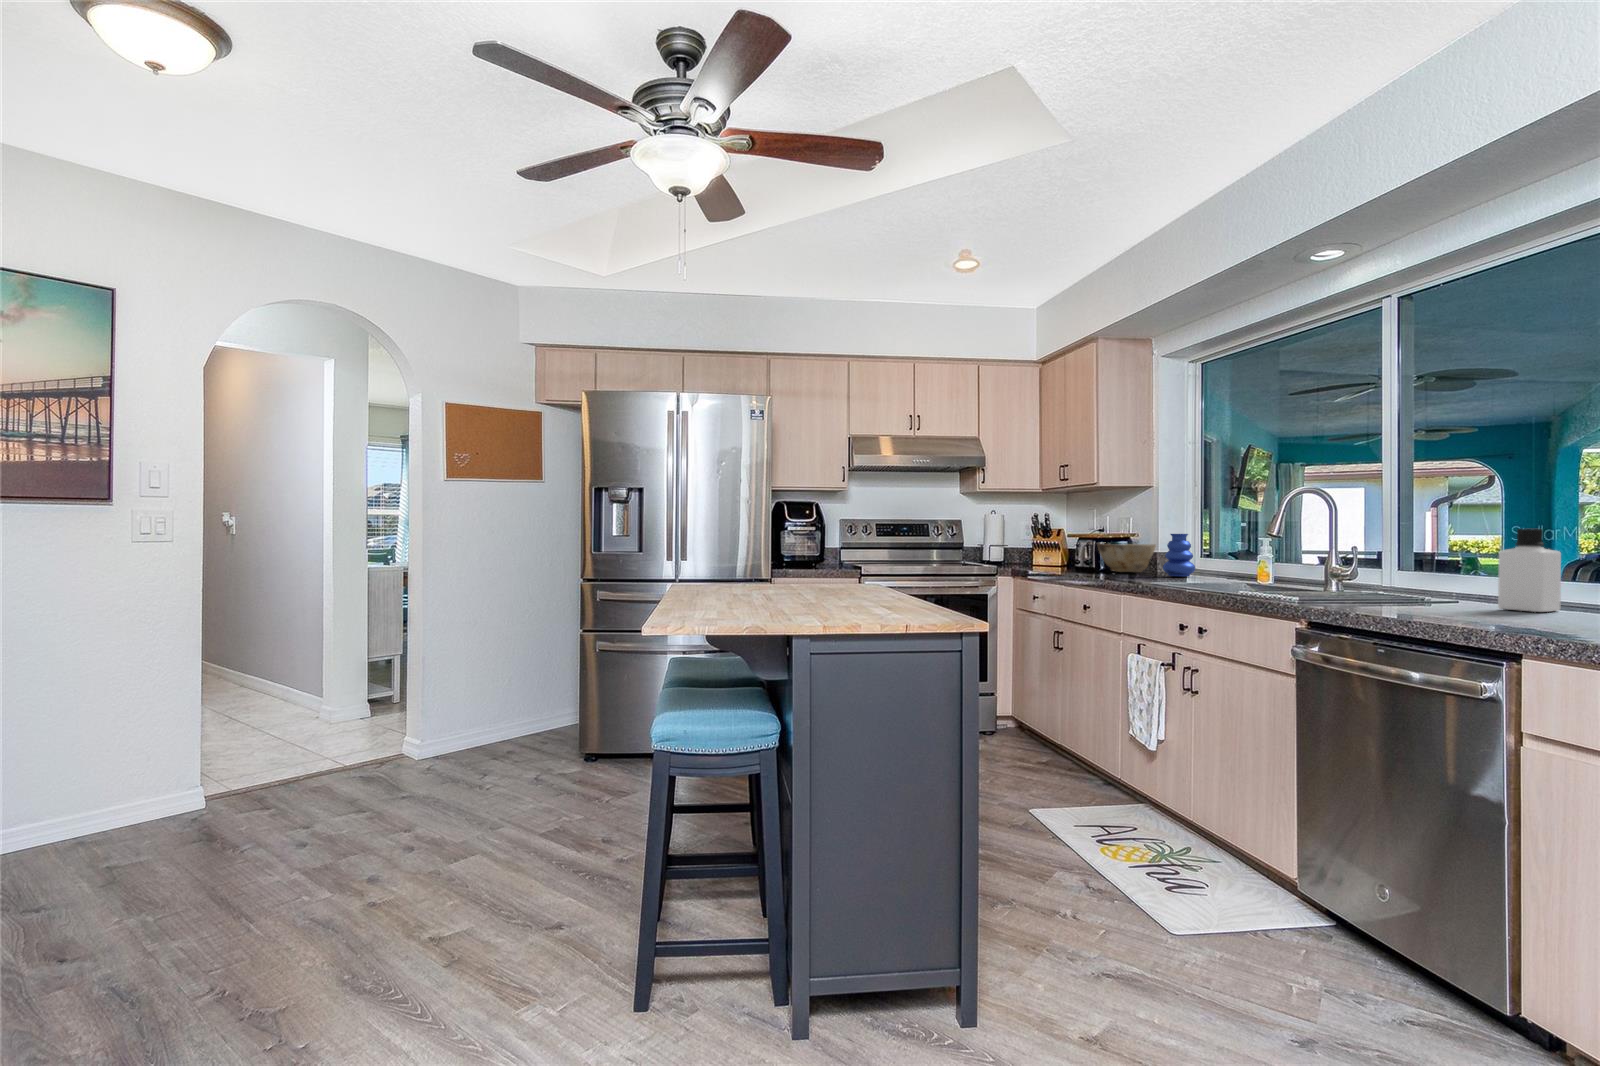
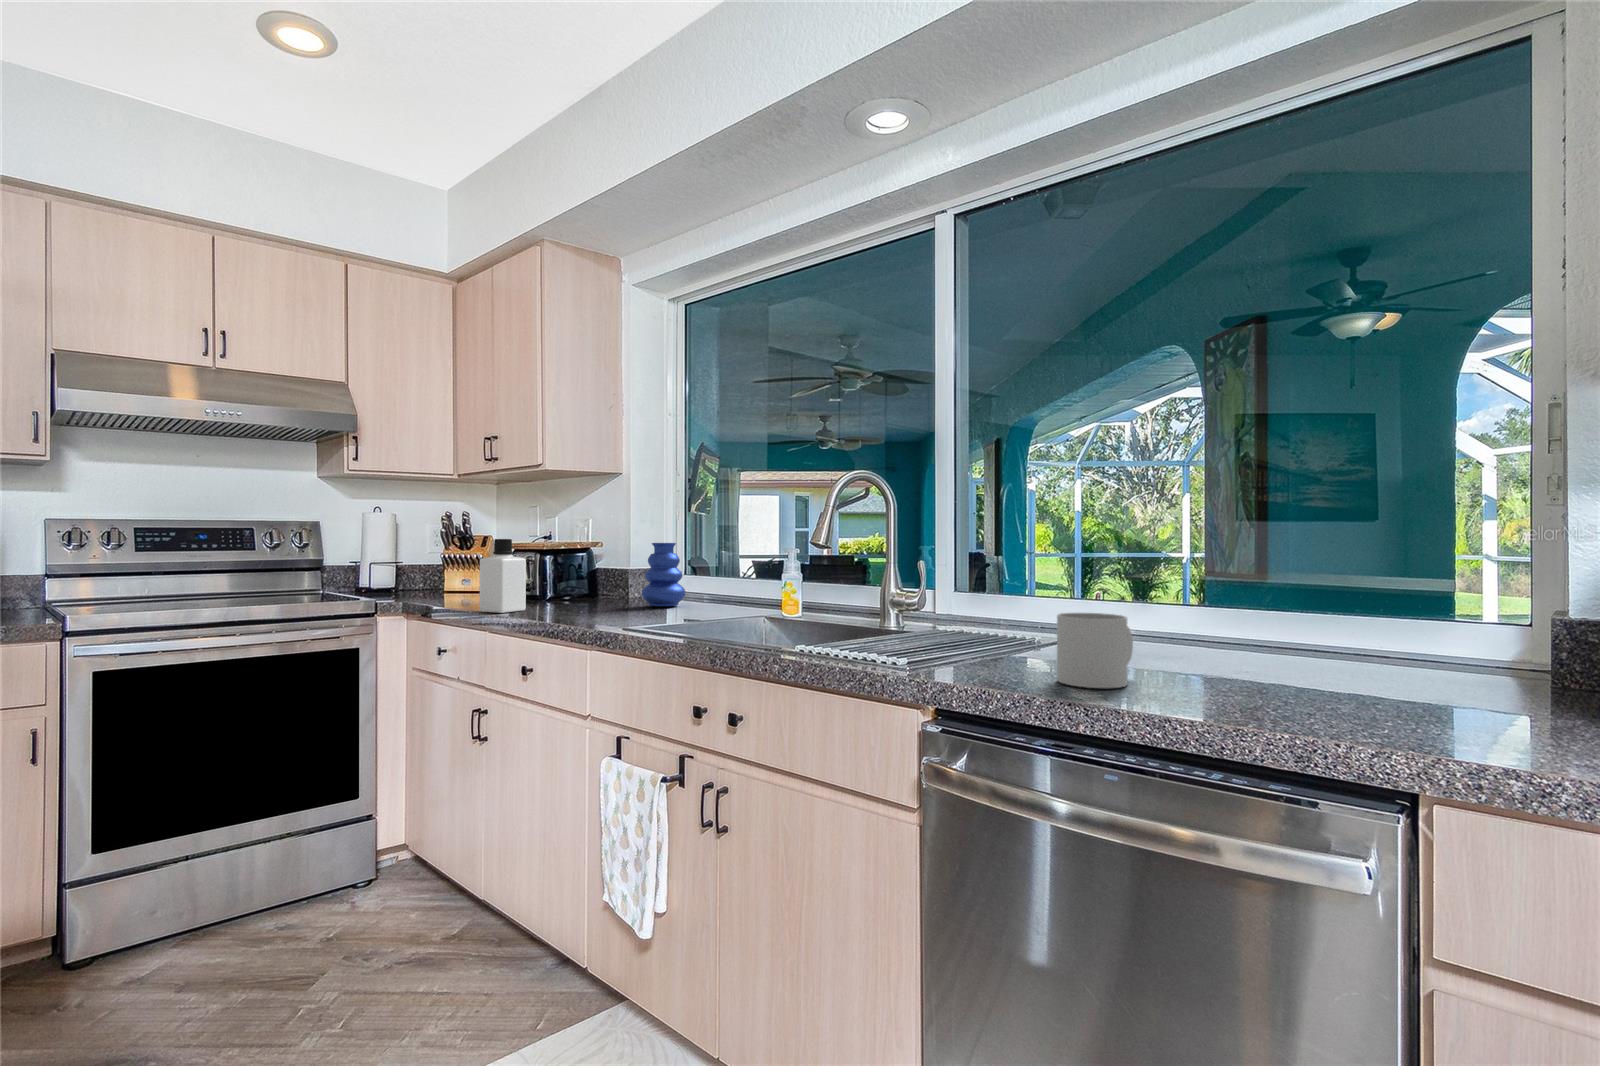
bottle: present [1498,529,1561,612] -> present [480,539,526,613]
bowl: present [1098,543,1156,572] -> none [545,556,629,600]
mug: none [1384,574,1447,614] -> present [1057,613,1133,688]

